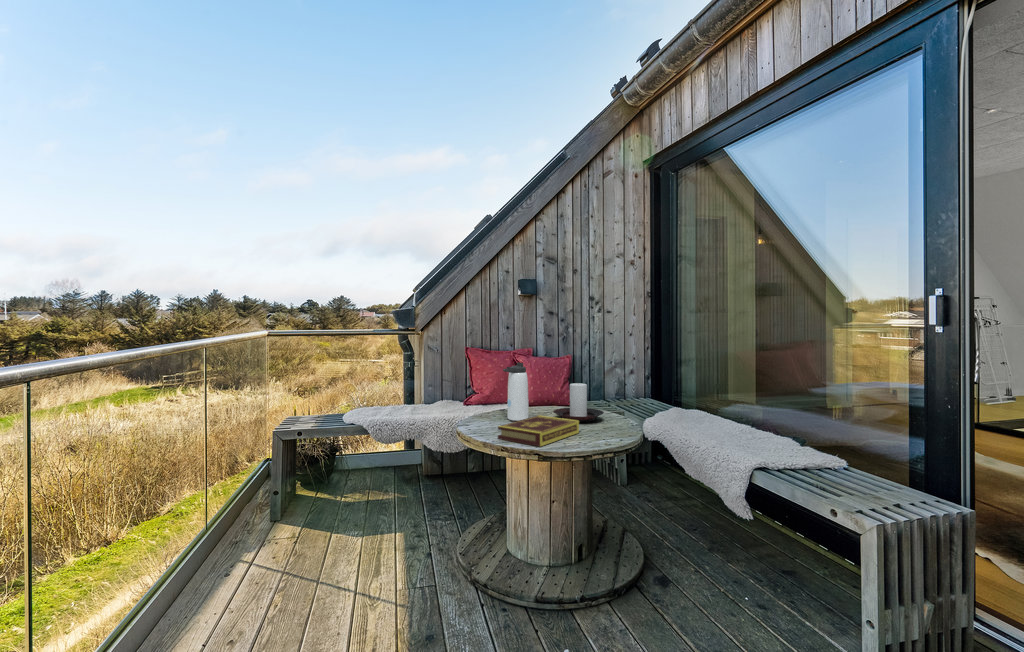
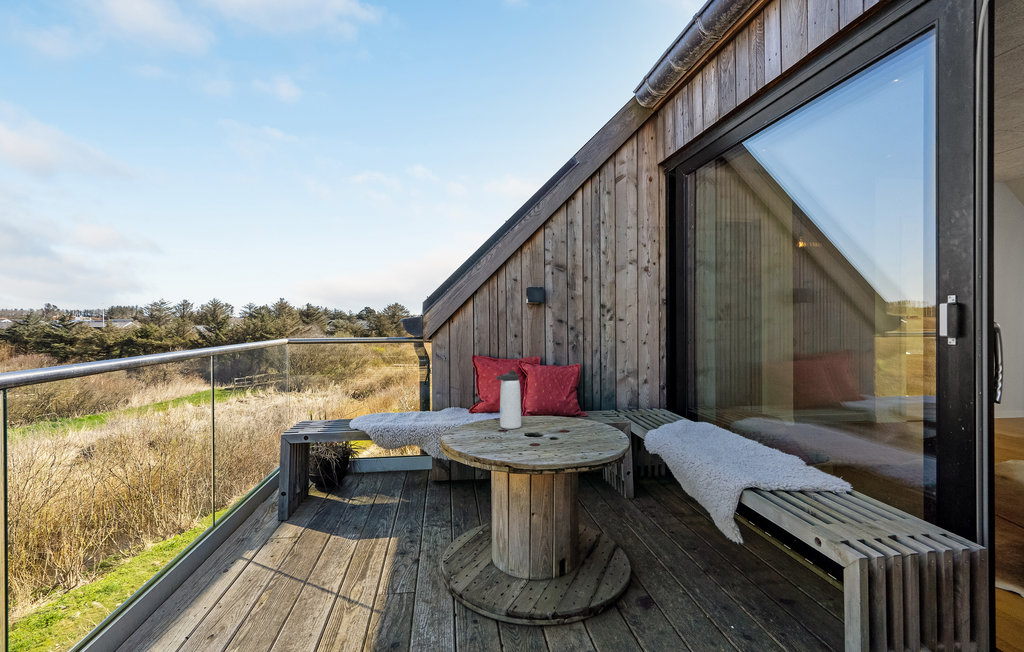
candle holder: present [553,383,604,422] -> none [546,390,597,432]
book: present [498,415,579,447] -> none [478,424,564,458]

